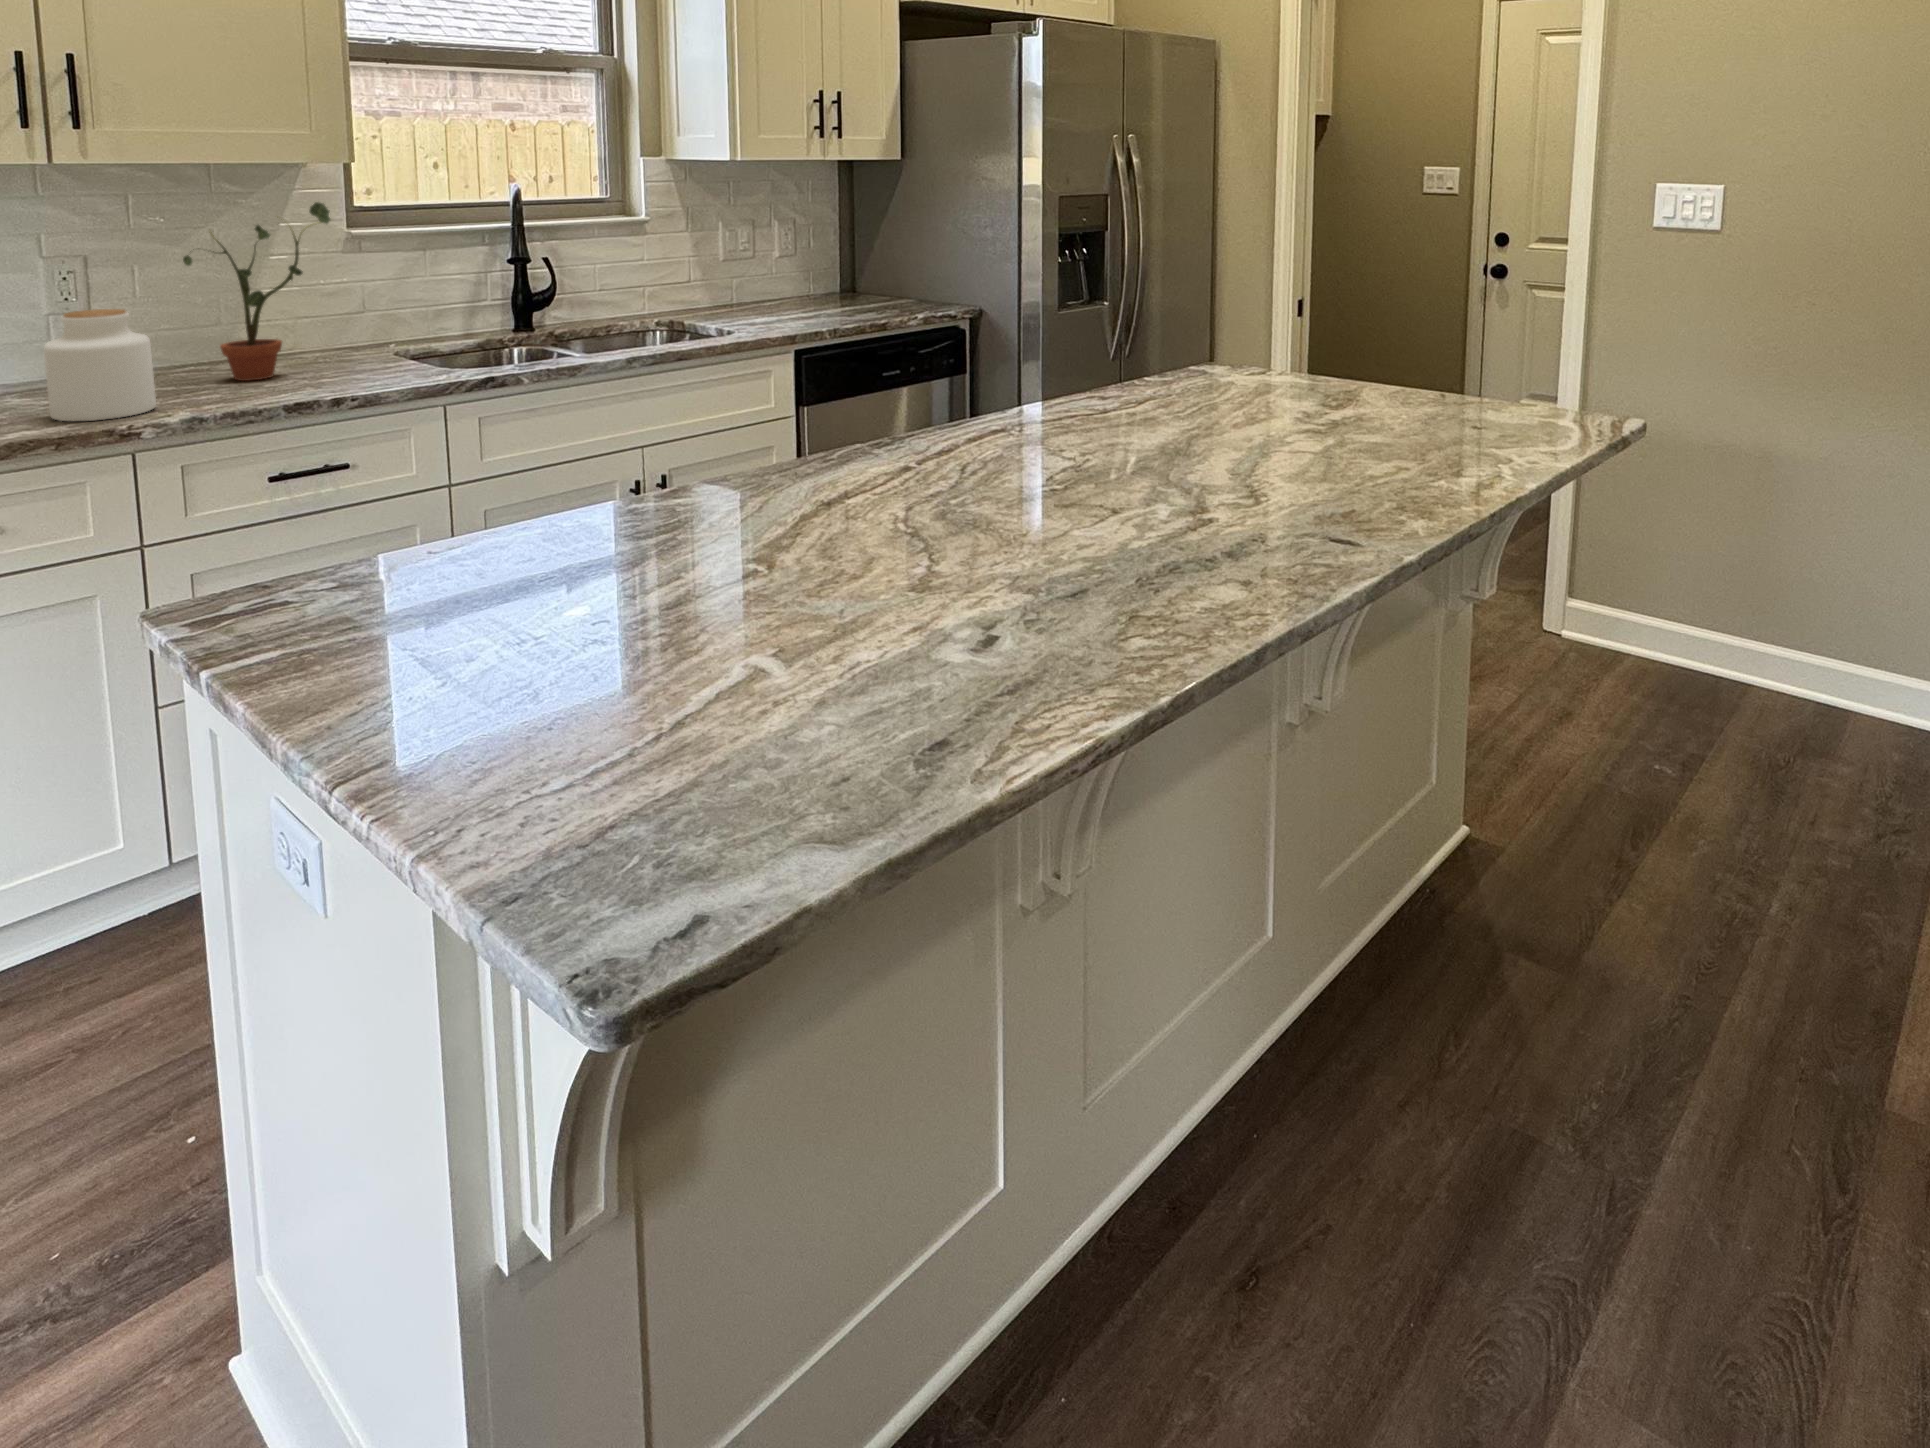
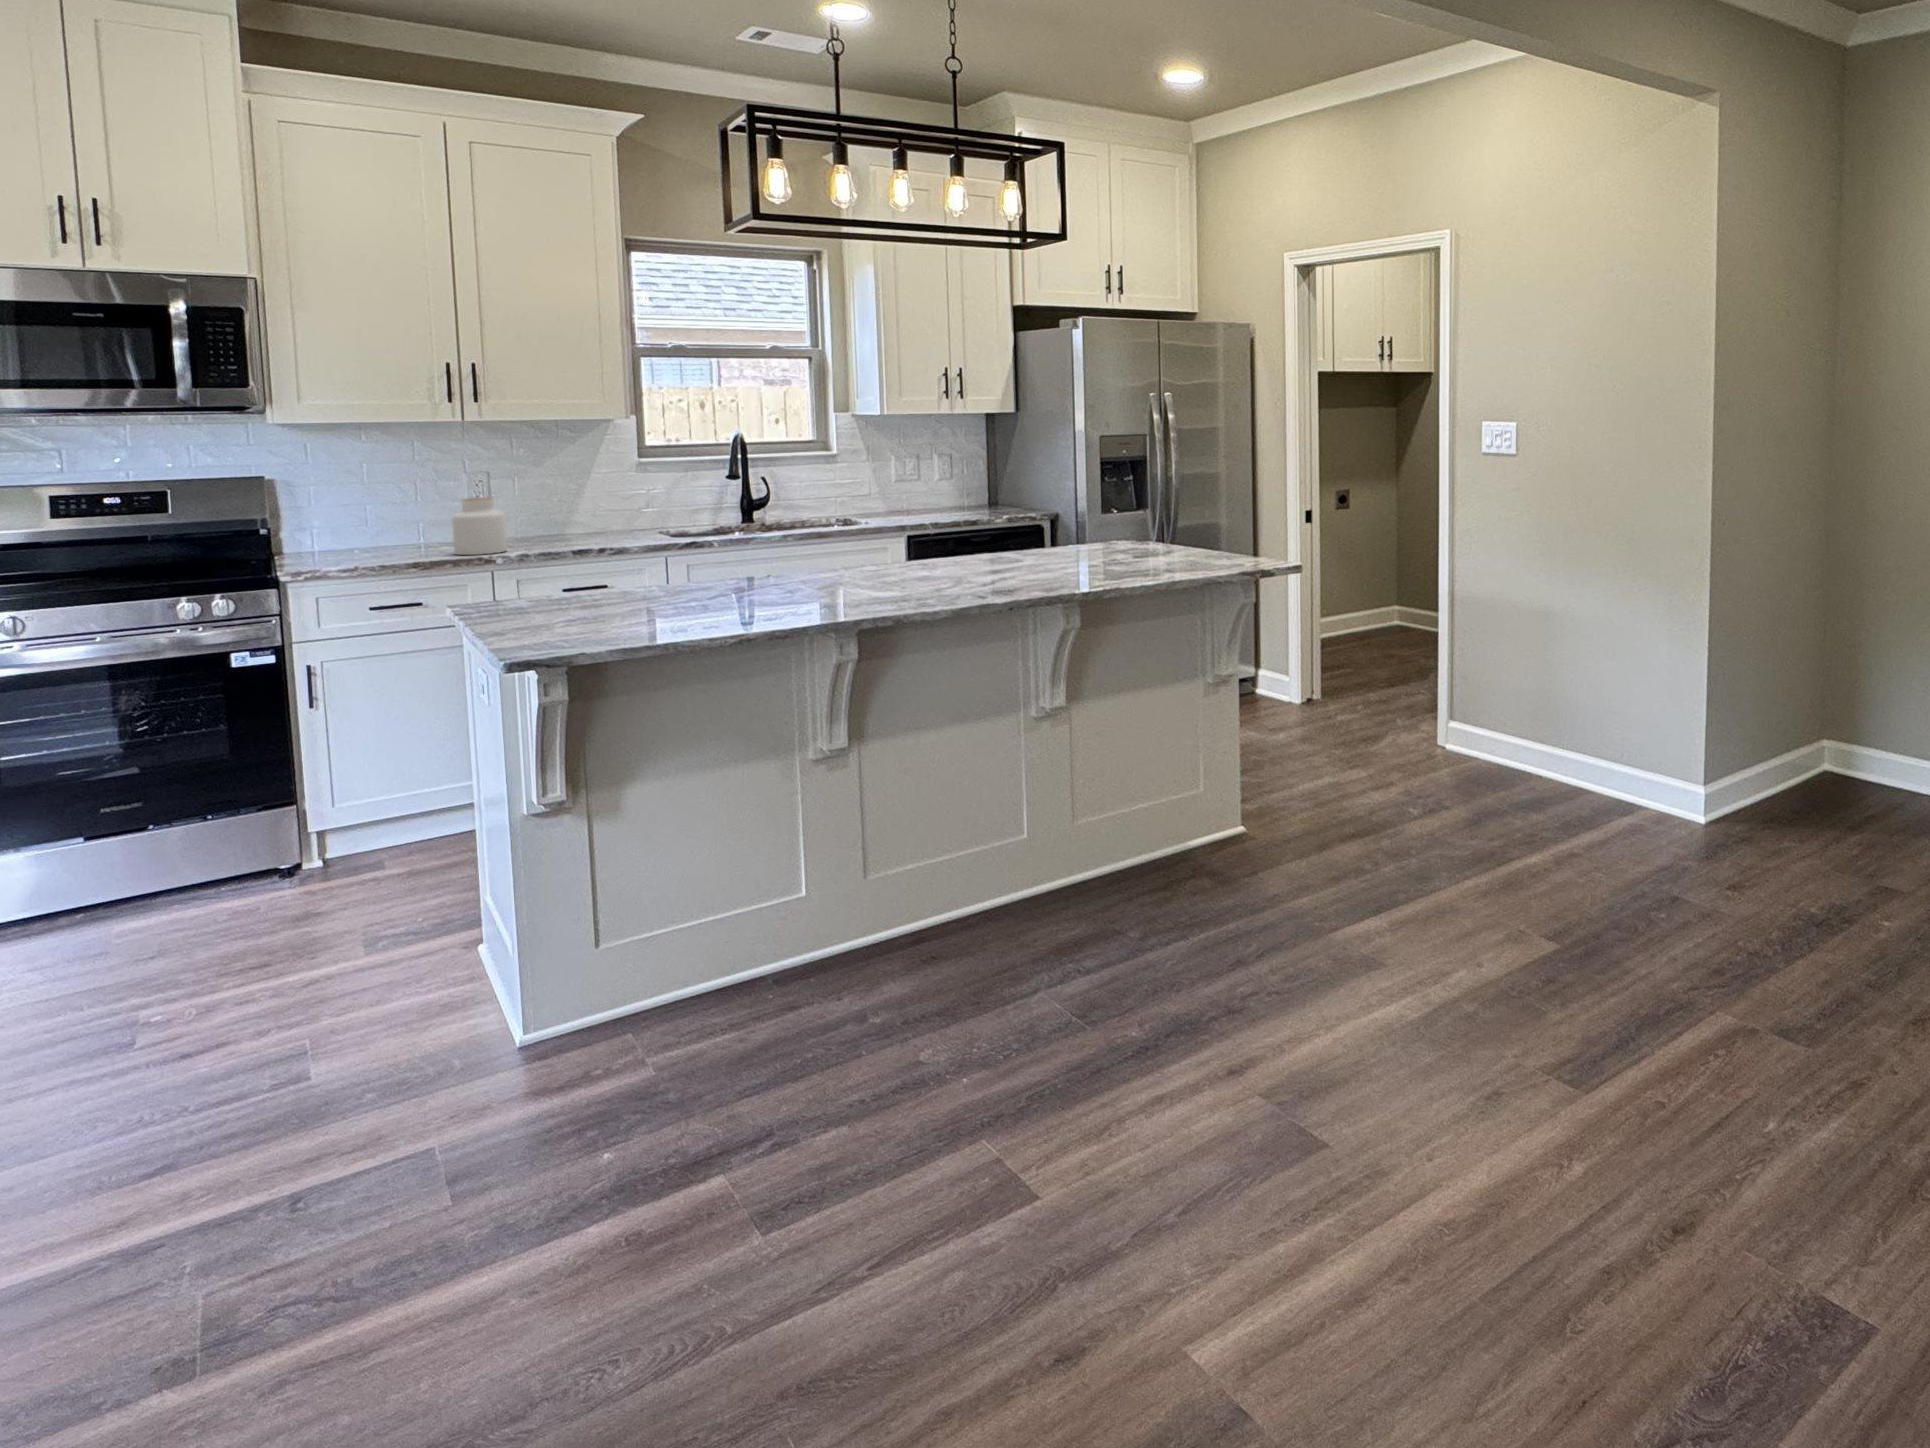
potted plant: present [183,202,330,381] -> none [530,442,618,543]

